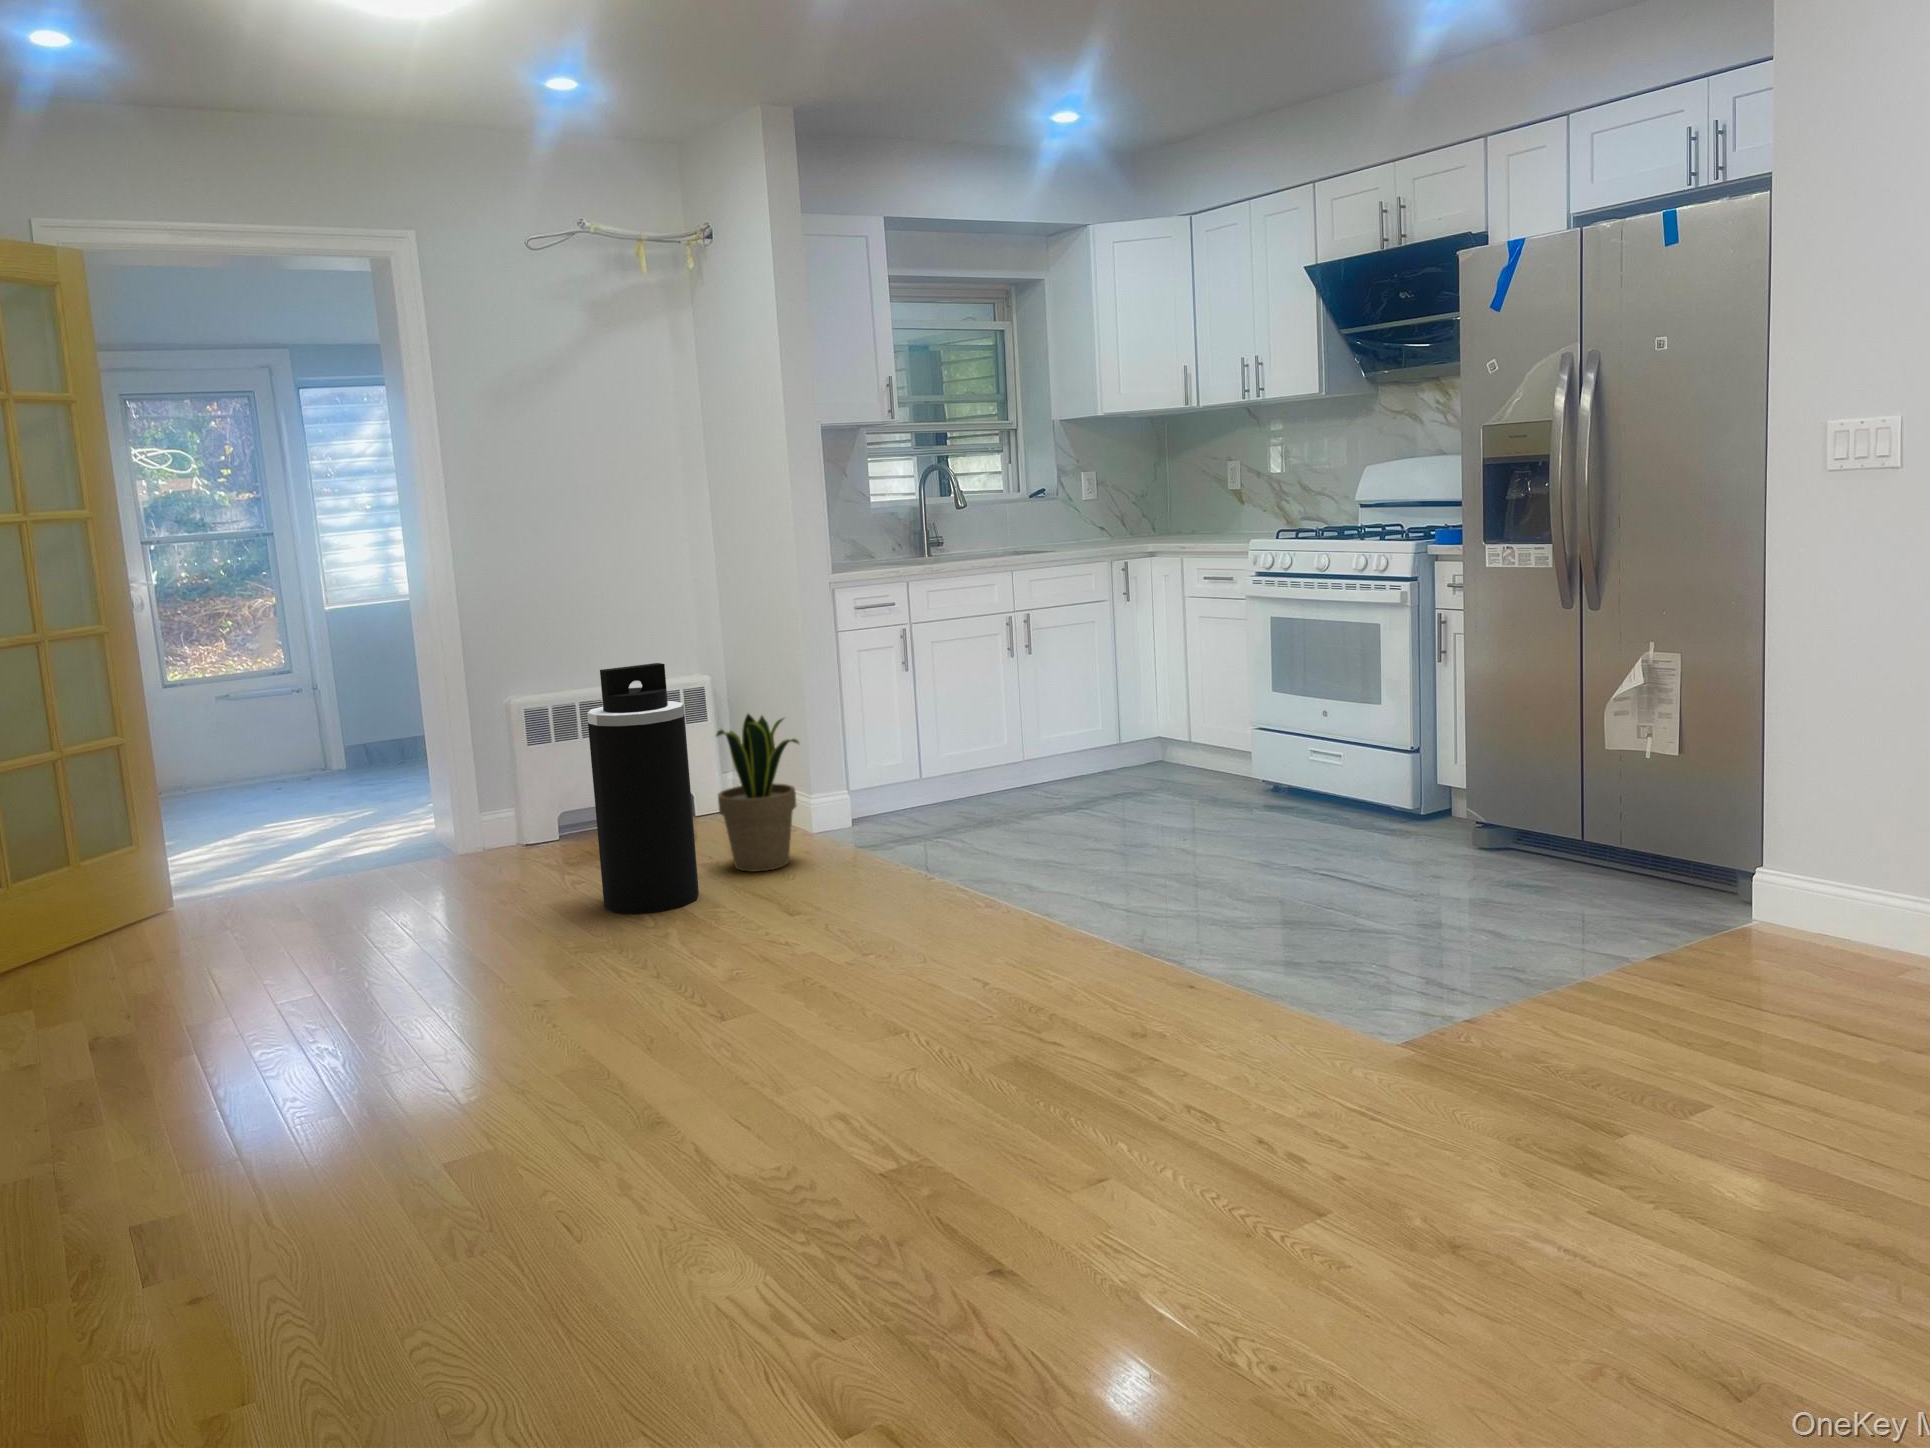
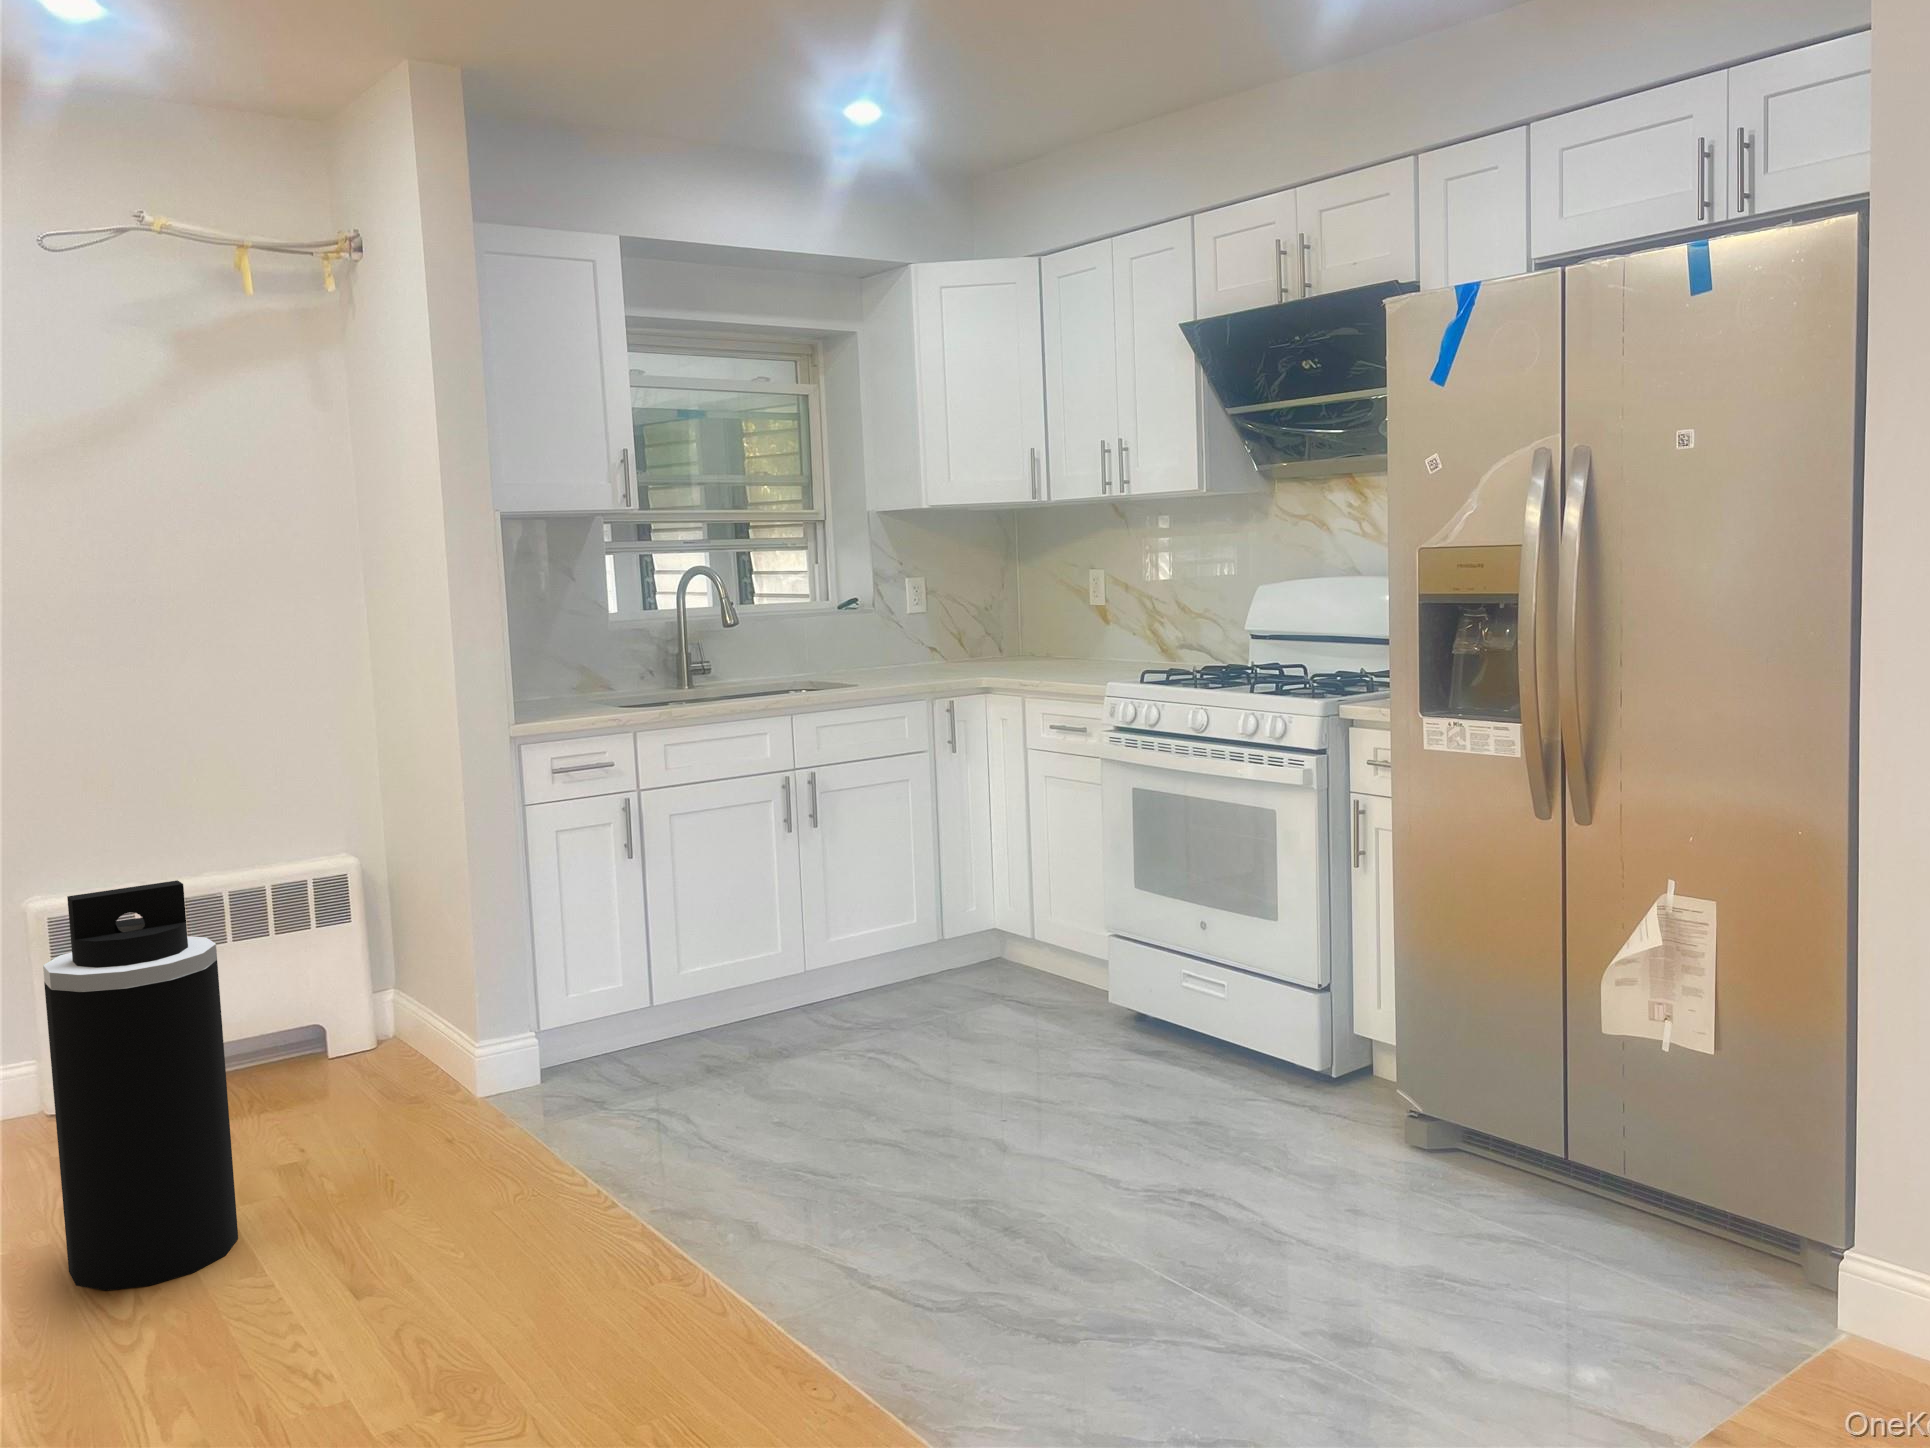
potted plant: present [716,713,799,872] -> none [286,941,427,1185]

